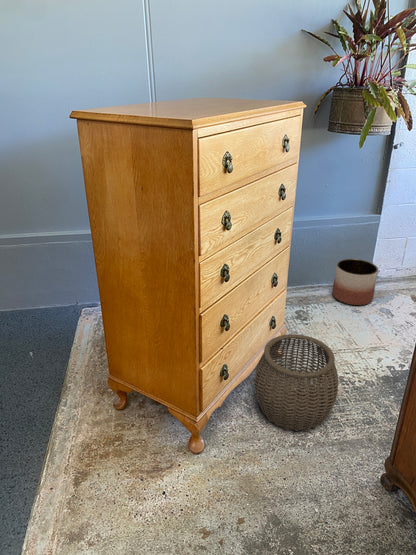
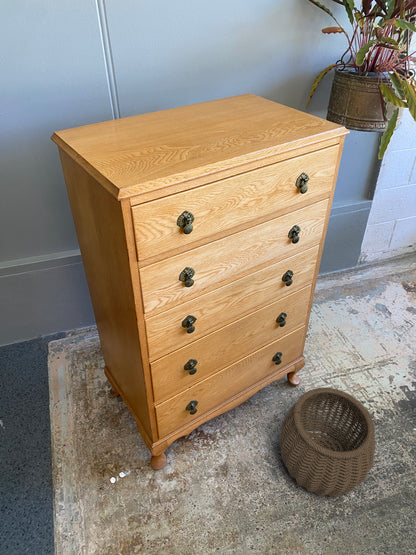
planter: present [332,259,378,305] -> none [324,251,375,303]

